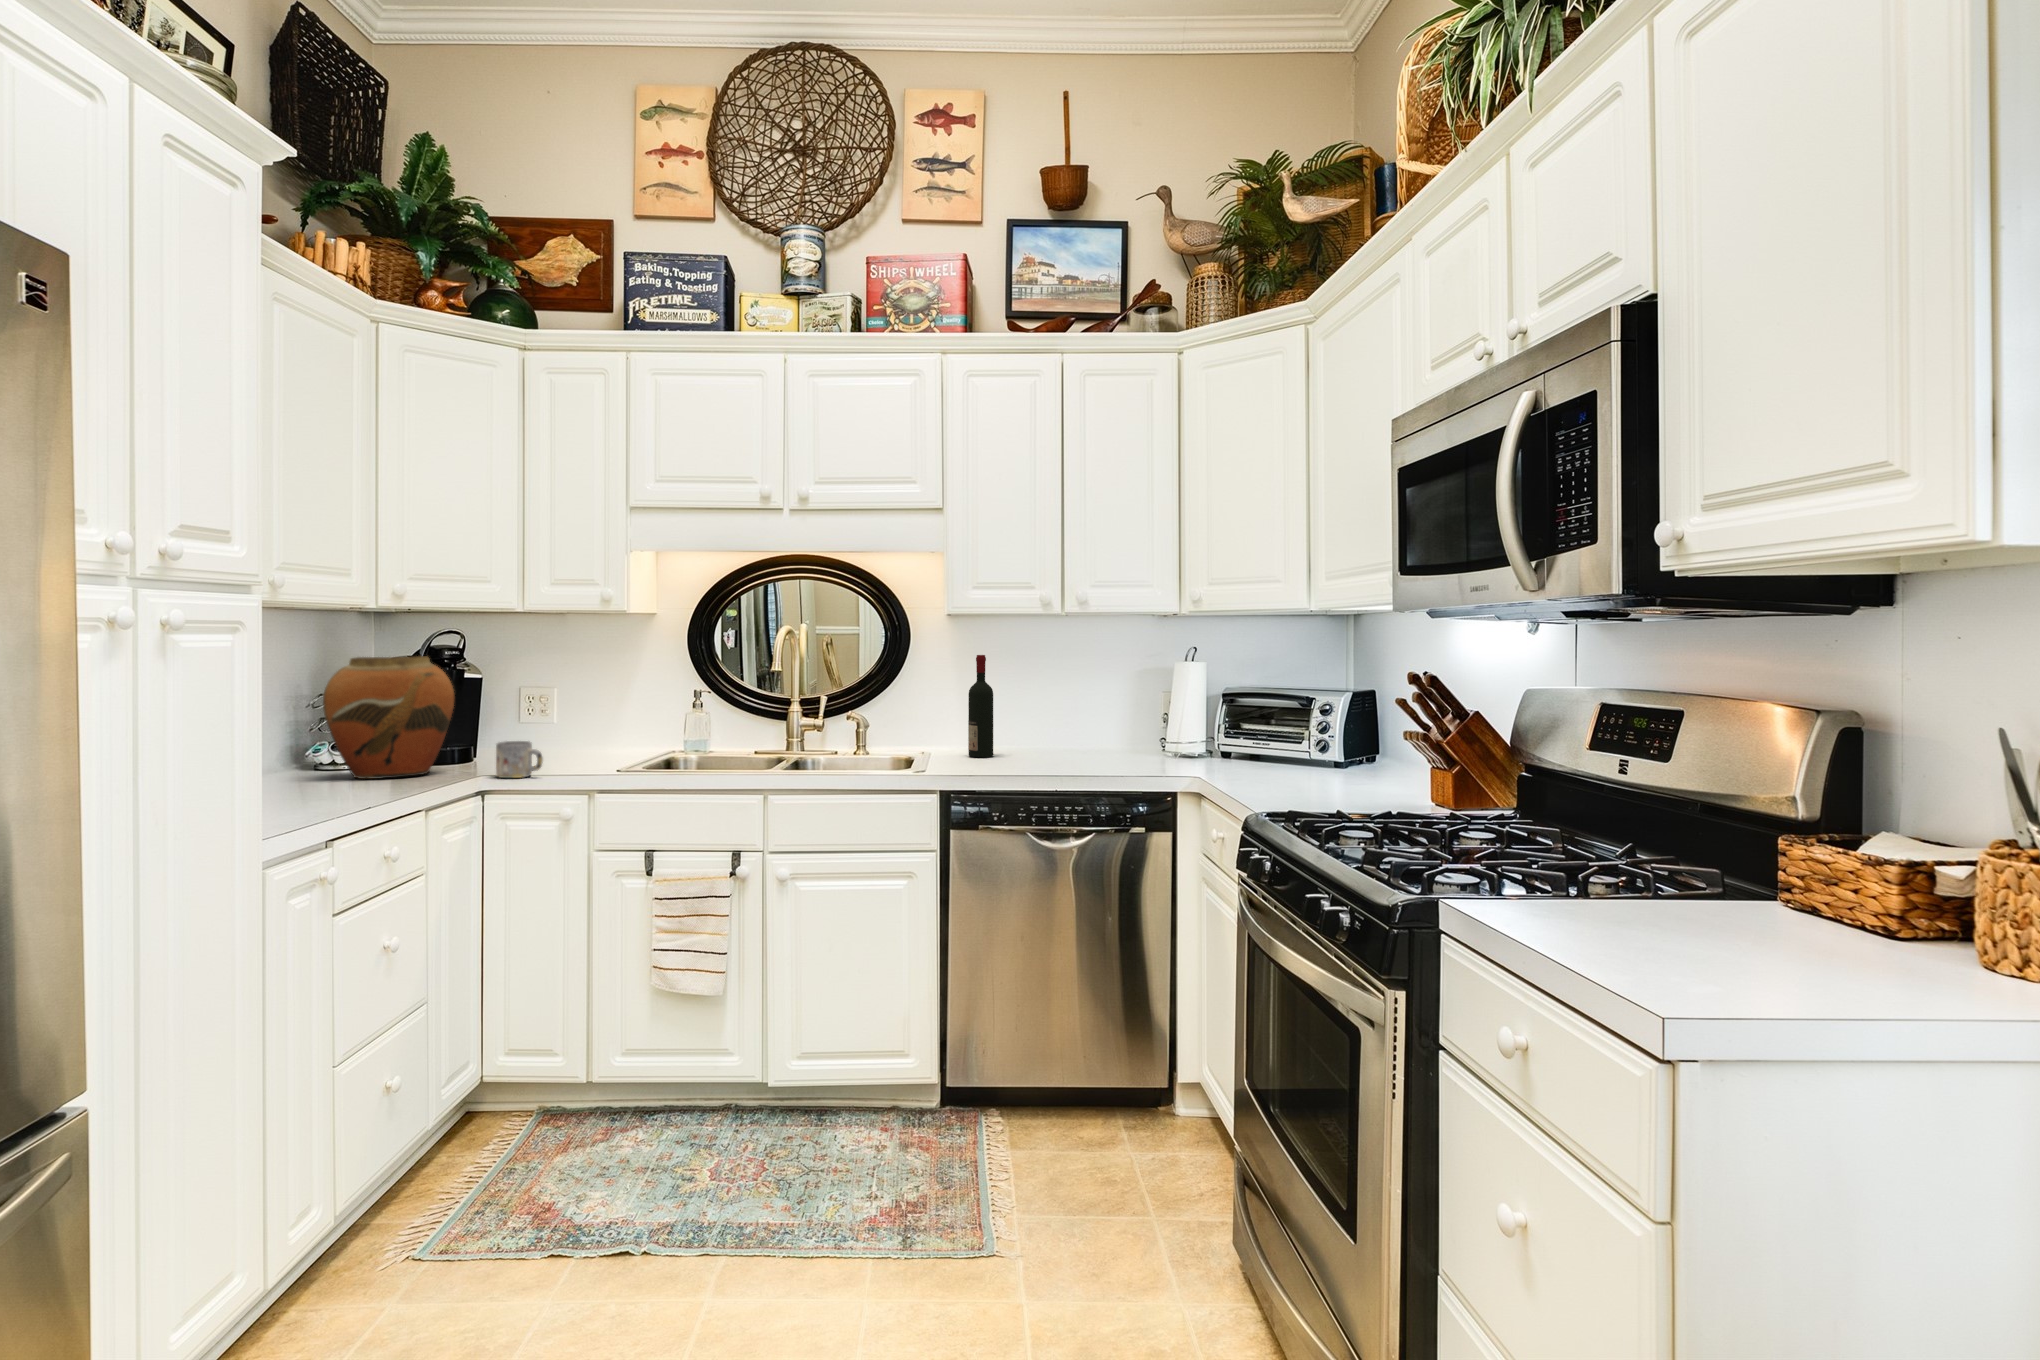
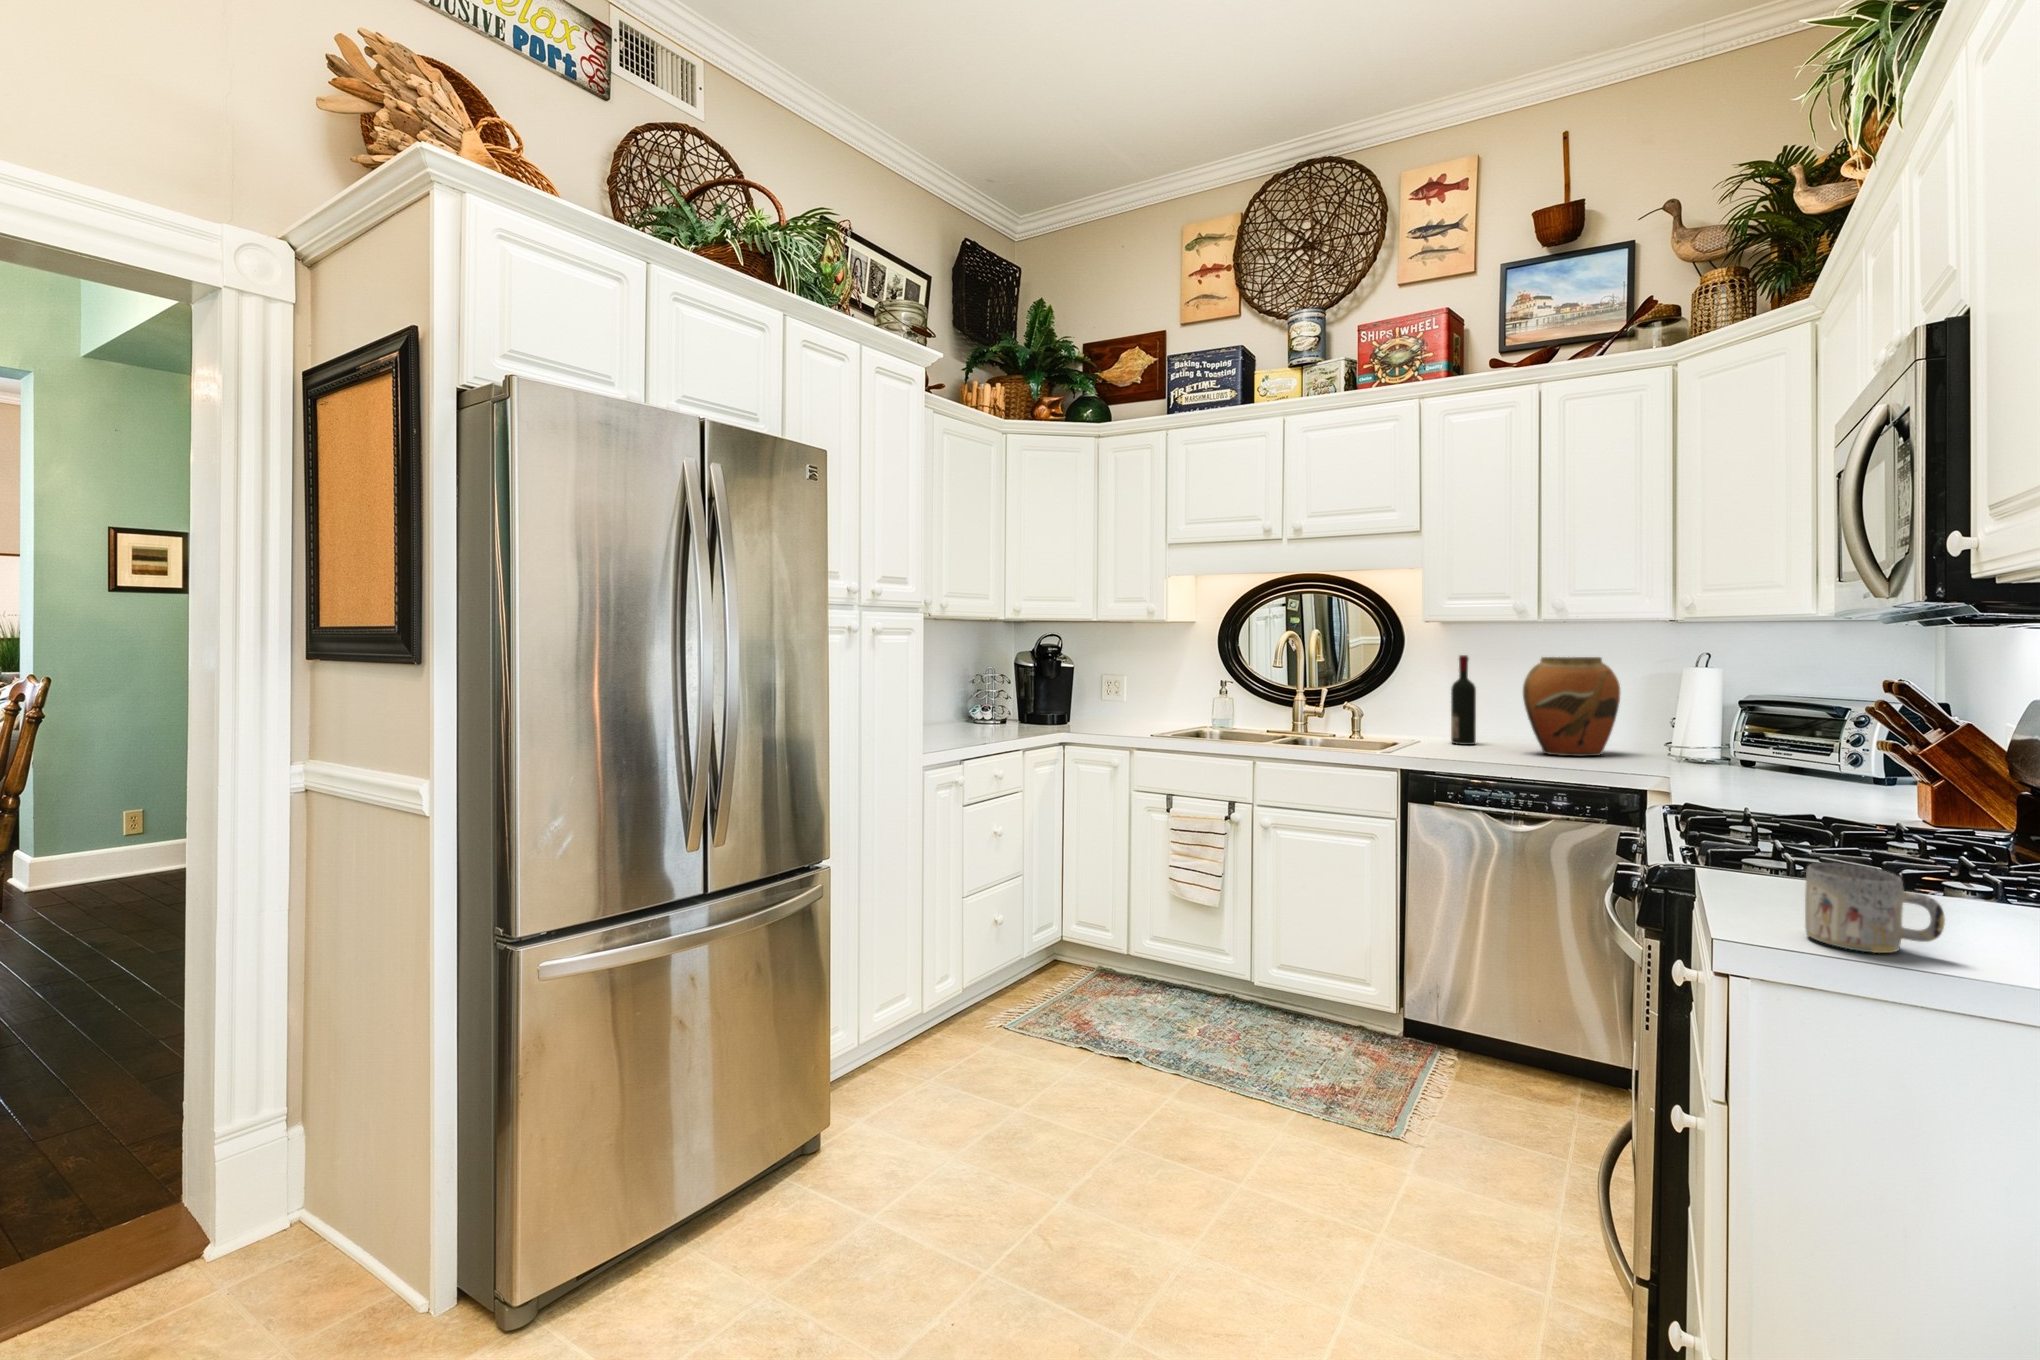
vase: present [323,656,454,779] -> present [1523,657,1621,756]
mug: present [496,741,543,778] -> present [1805,863,1945,953]

